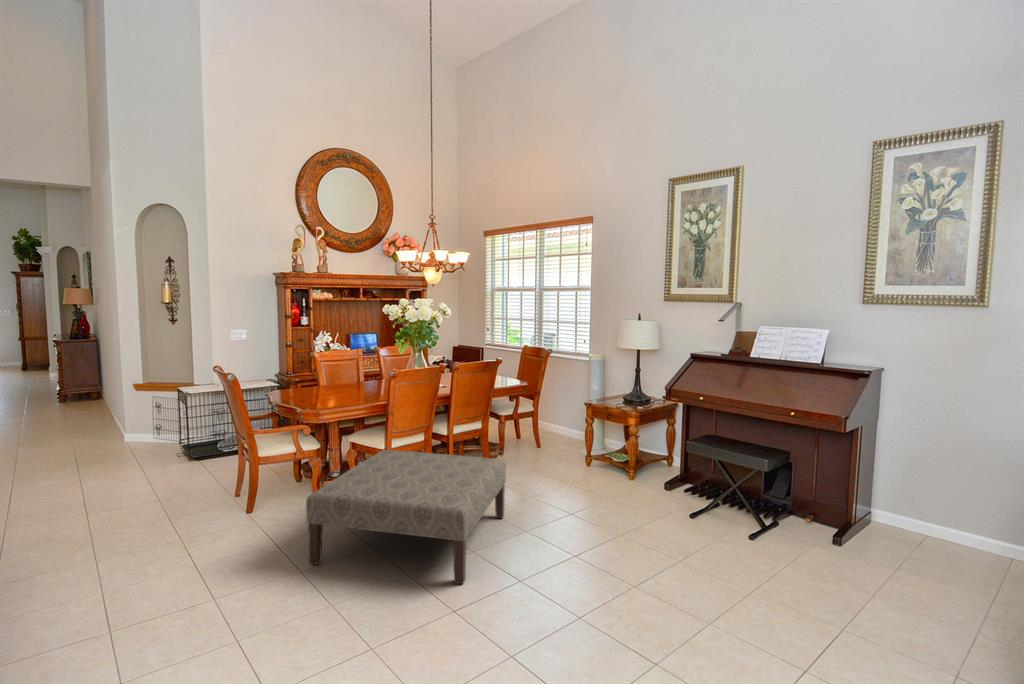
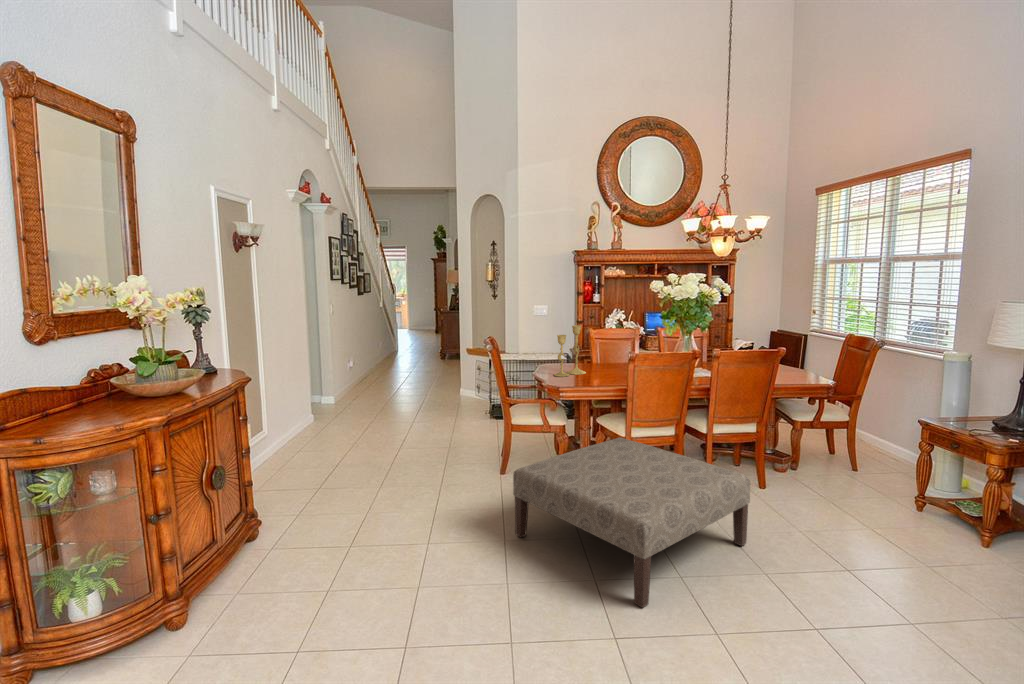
candlestick: none [299,348,330,401] -> present [554,325,586,377]

